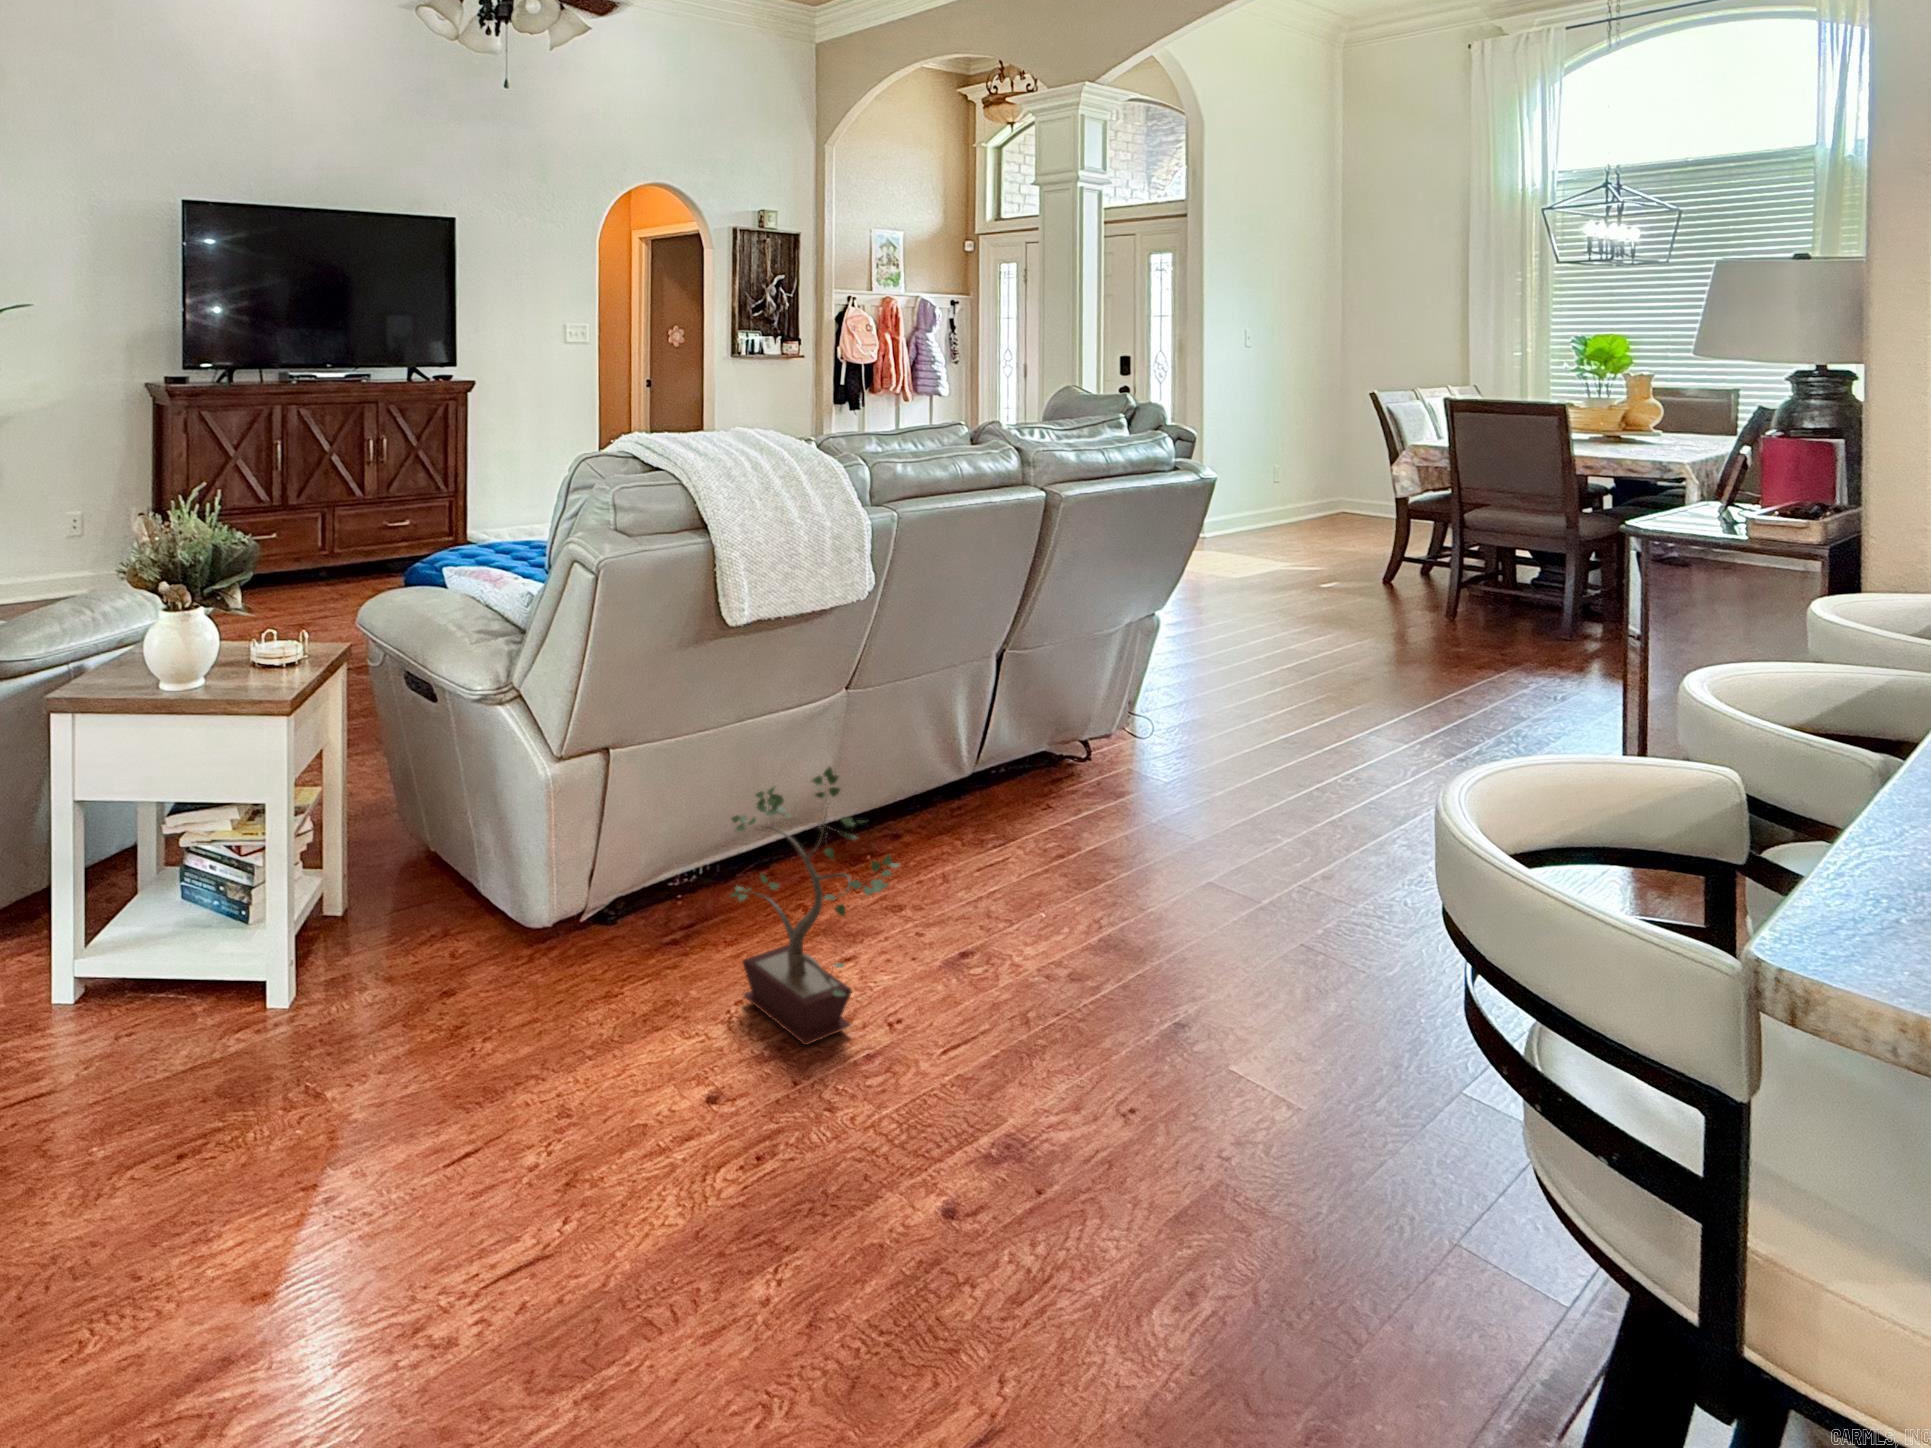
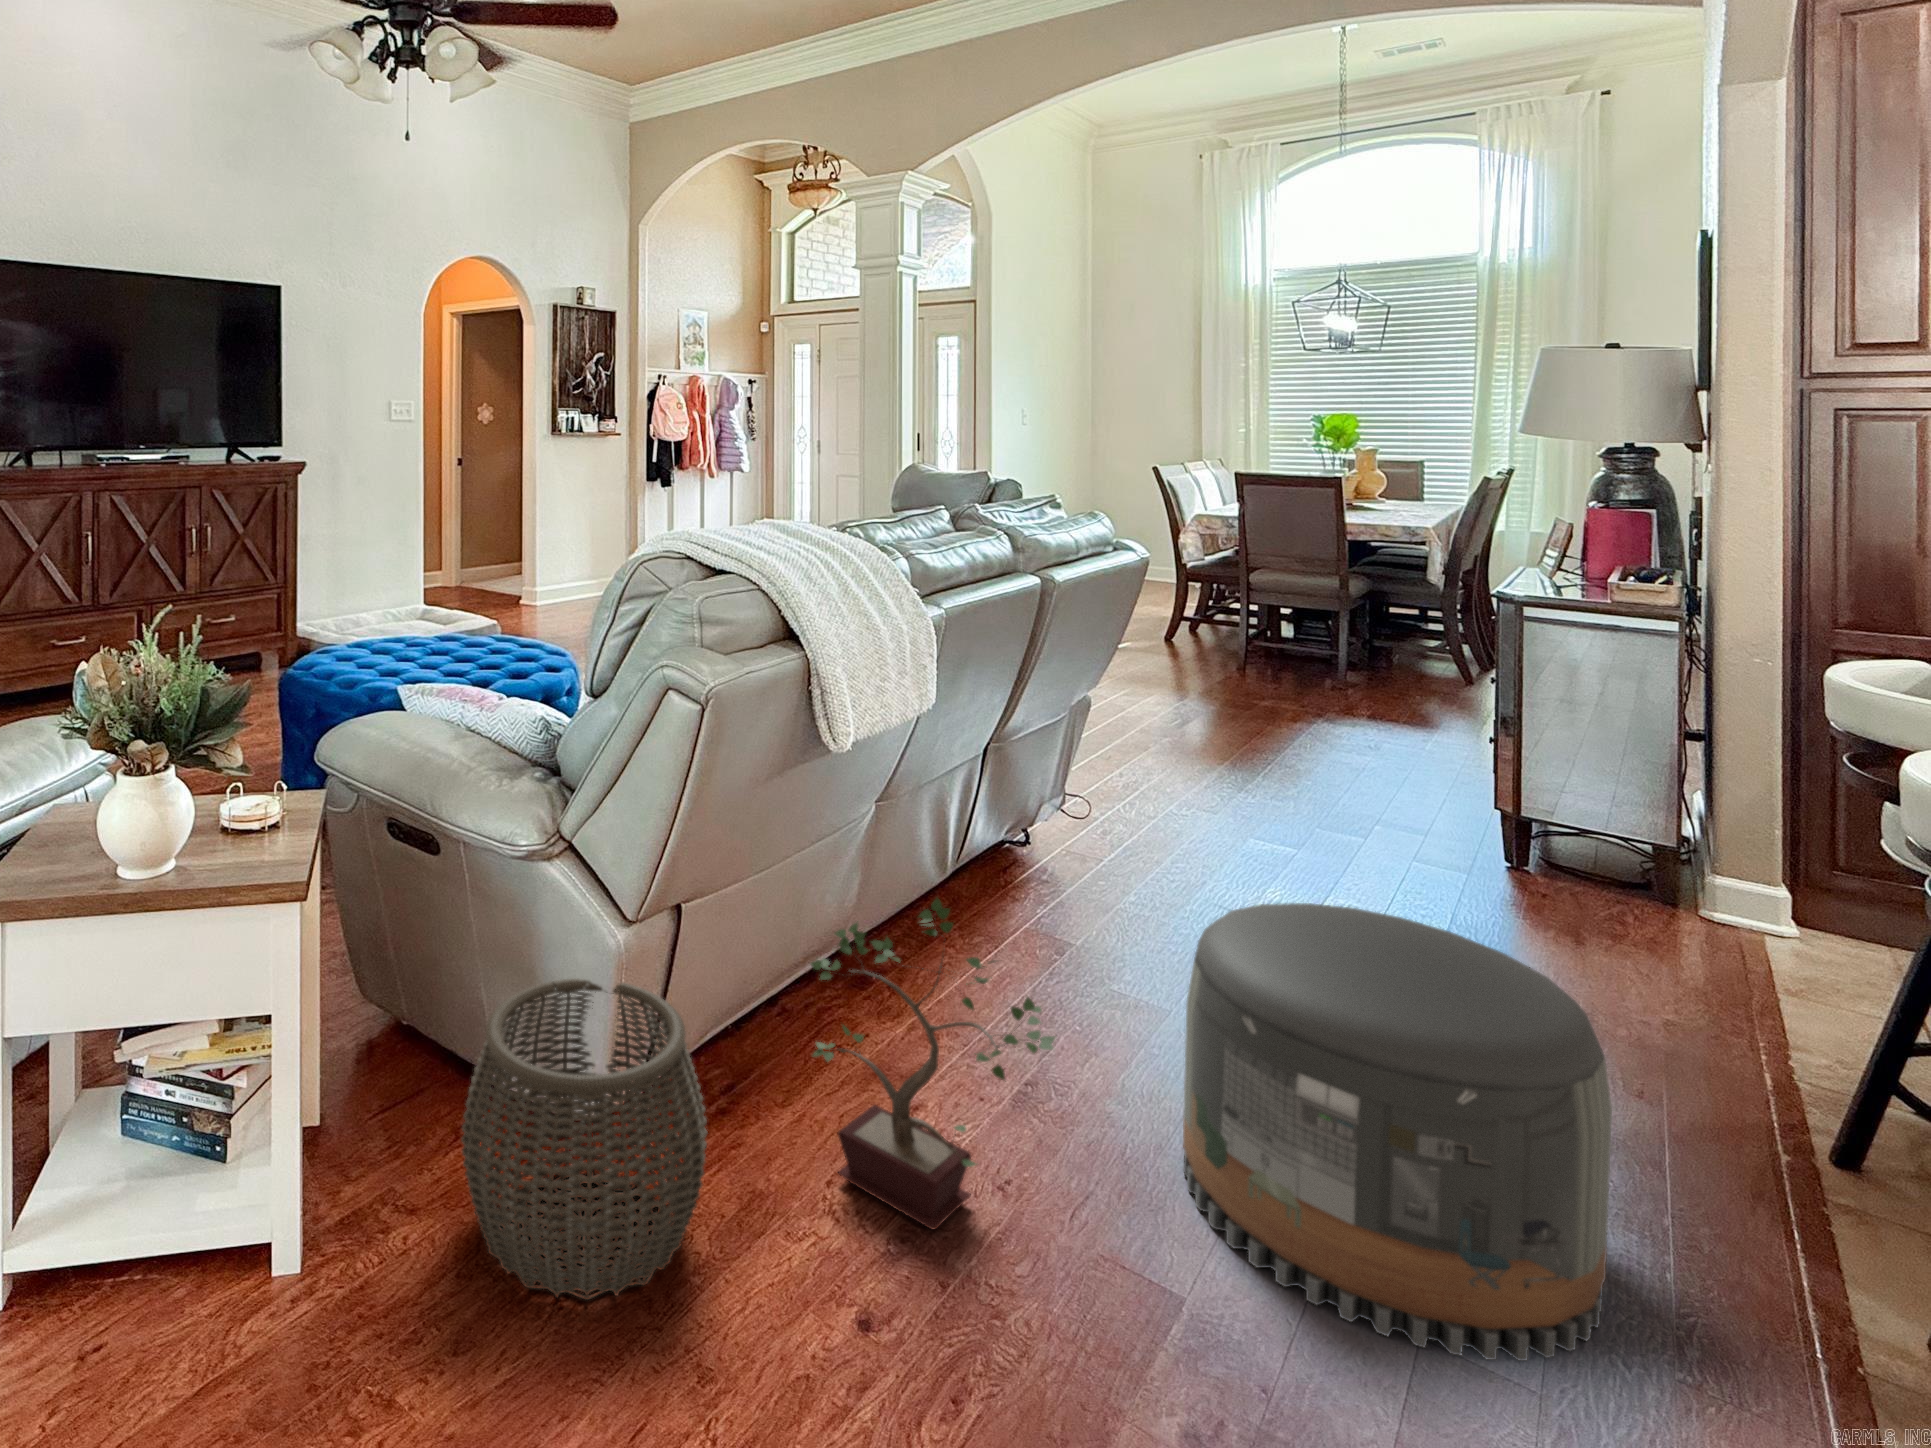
pouf: none [1062,806,1451,1218] -> present [1183,903,1612,1361]
woven basket: none [412,809,614,1051] -> present [461,978,707,1300]

